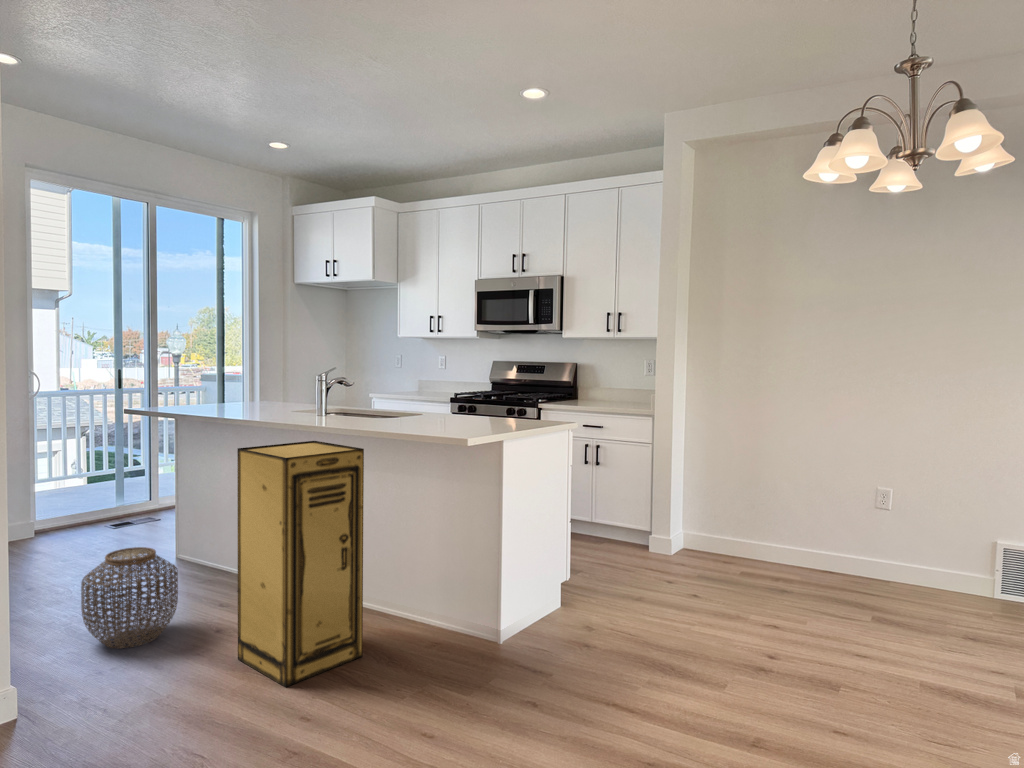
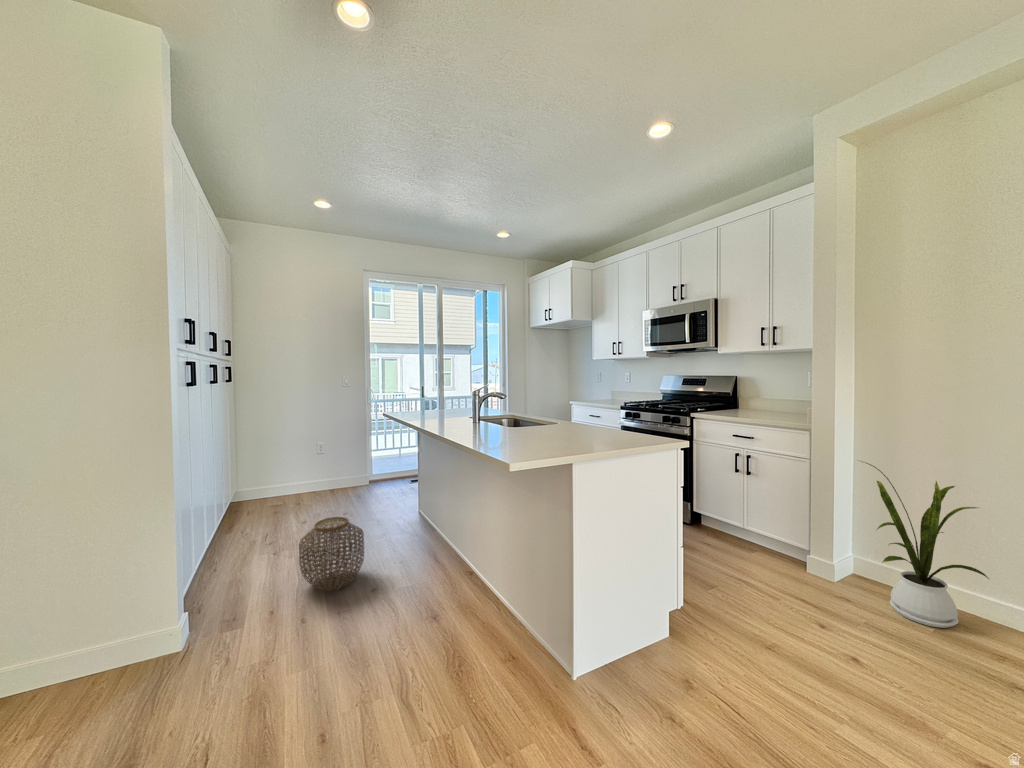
house plant: none [689,439,773,570] -> present [862,461,989,628]
storage cabinet: present [237,441,364,687] -> none [366,451,454,671]

